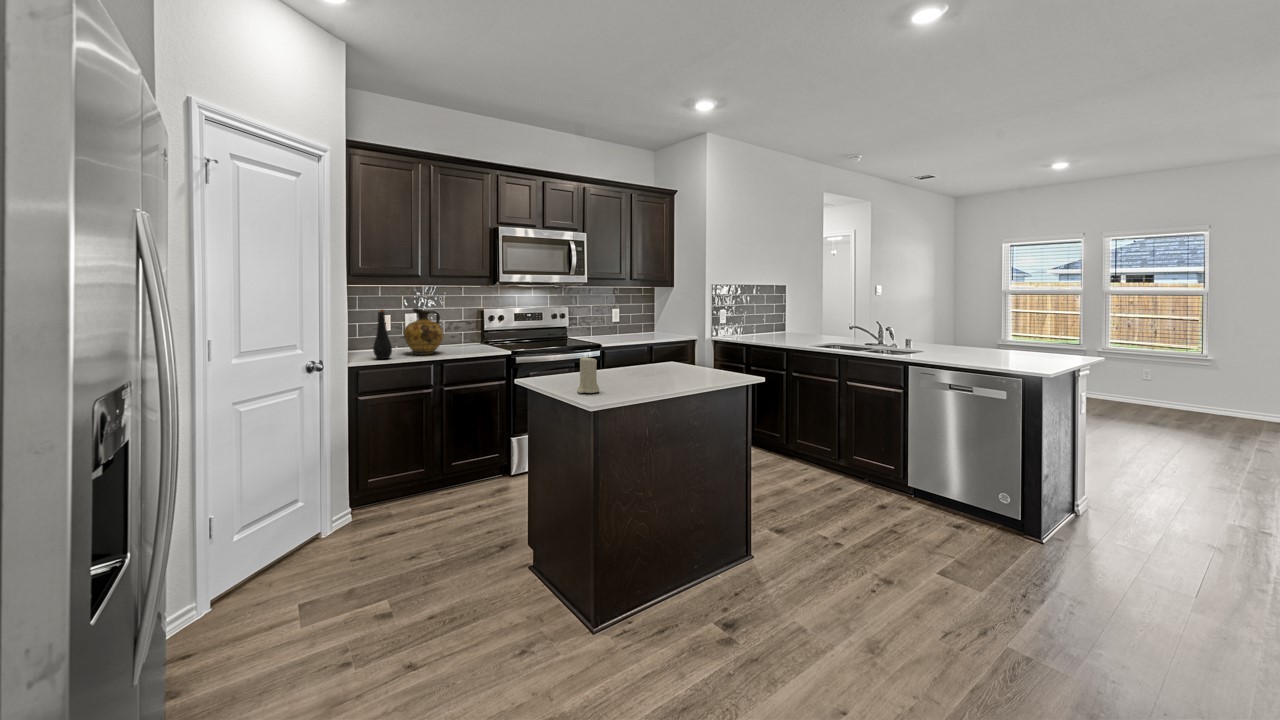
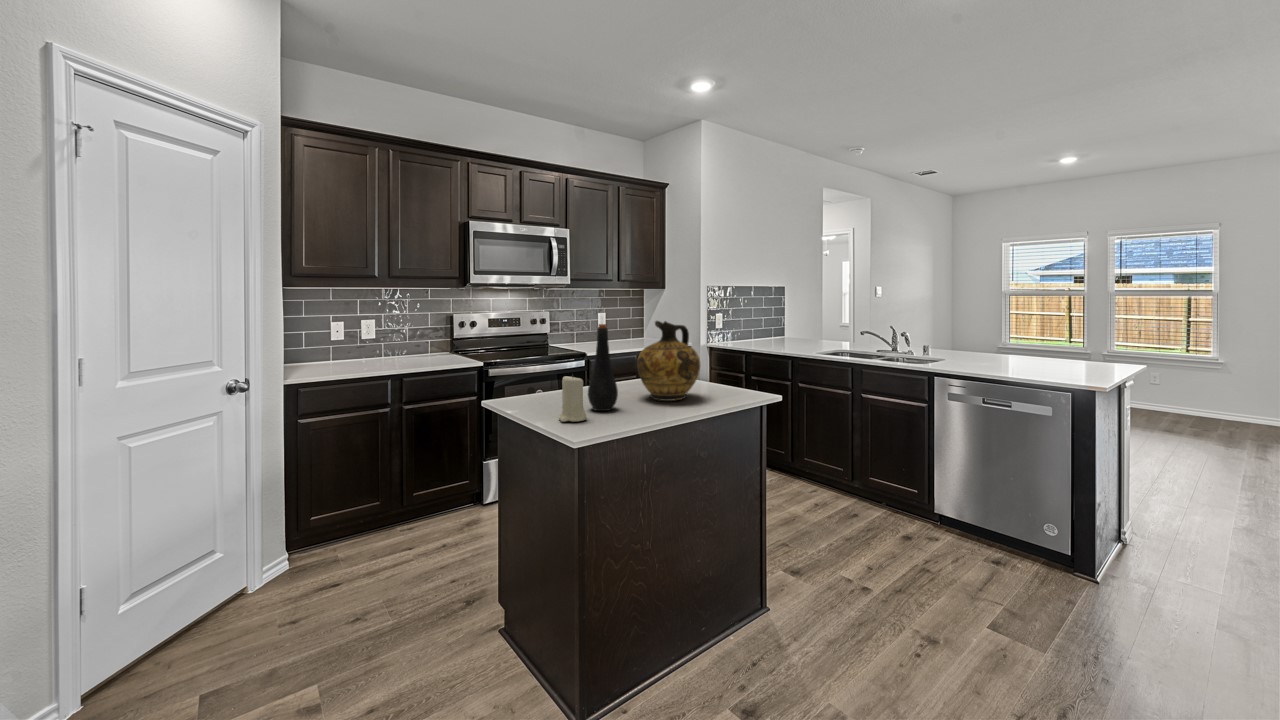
ceramic jug: present [404,308,443,355] -> present [637,321,700,401]
bottle: present [373,310,392,359] -> present [588,324,618,411]

